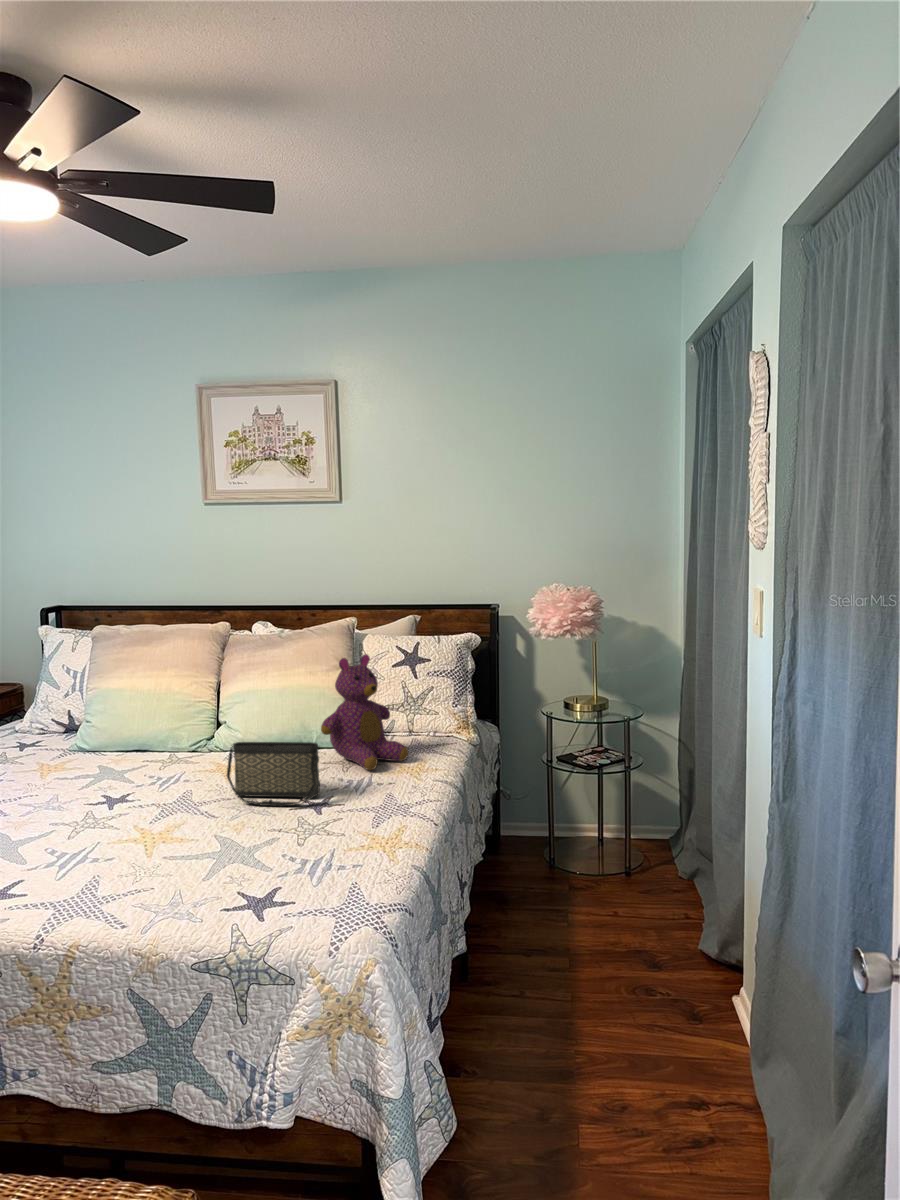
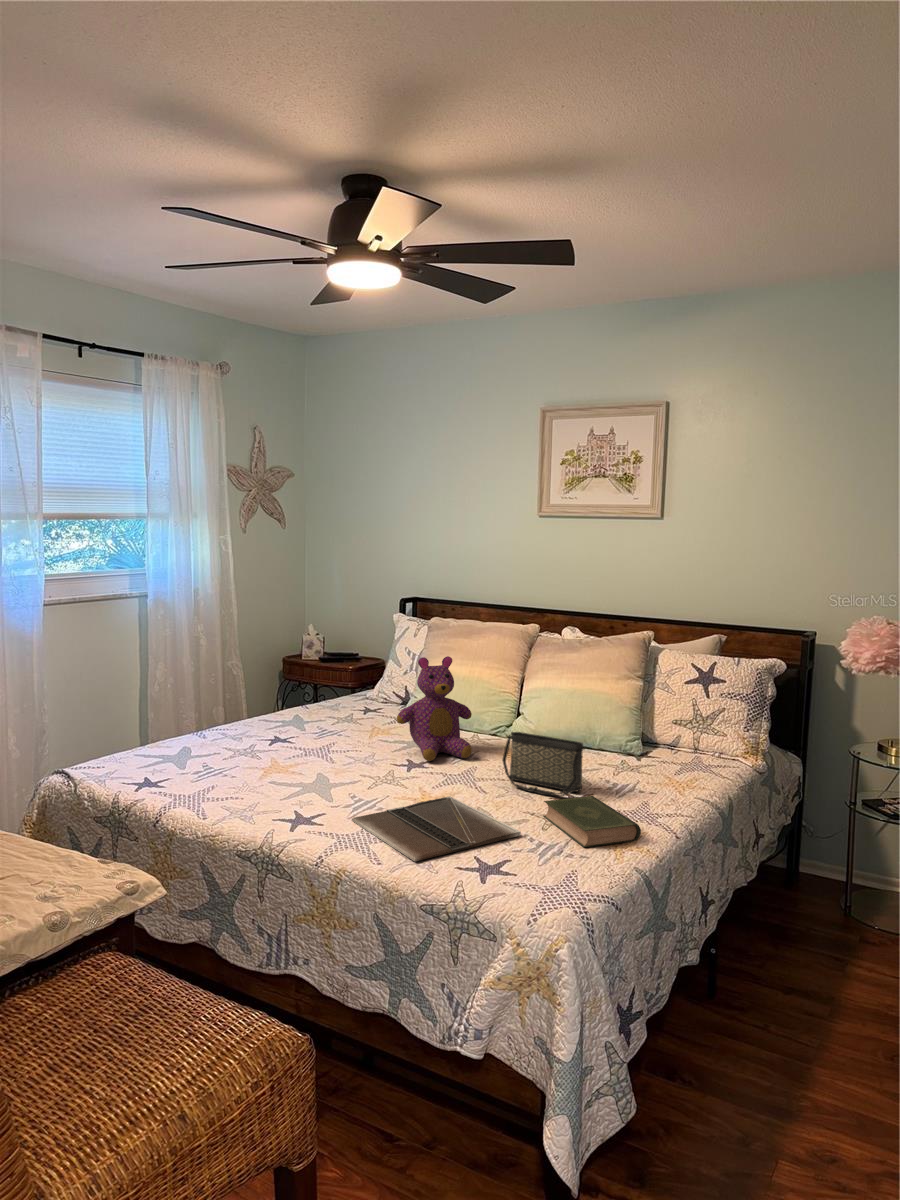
teddy bear: present [321,654,408,770] -> present [397,656,472,761]
book: none [291,798,404,855] -> present [543,796,641,847]
laptop: none [62,828,278,915] -> present [352,796,521,861]

